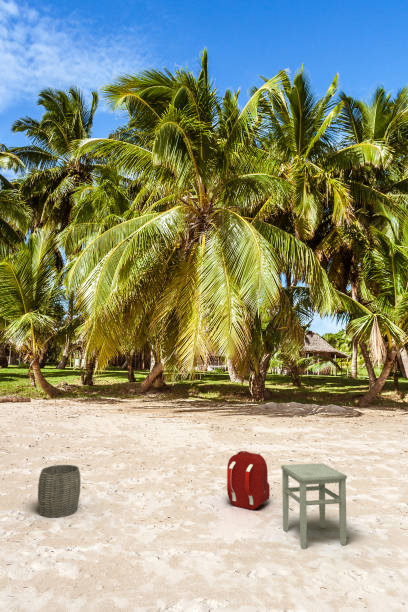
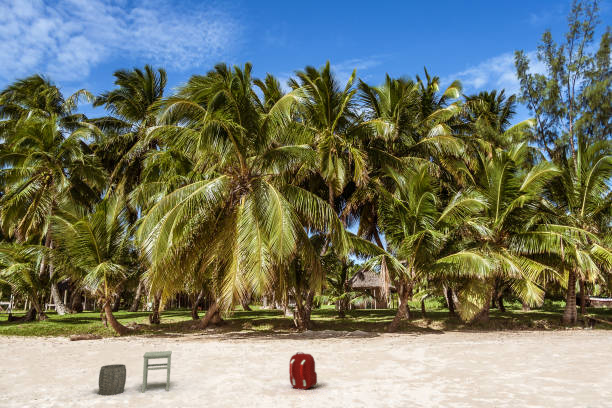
backpack: present [227,451,270,510] -> present [289,352,317,389]
stool: present [281,463,347,549] -> present [142,351,172,393]

